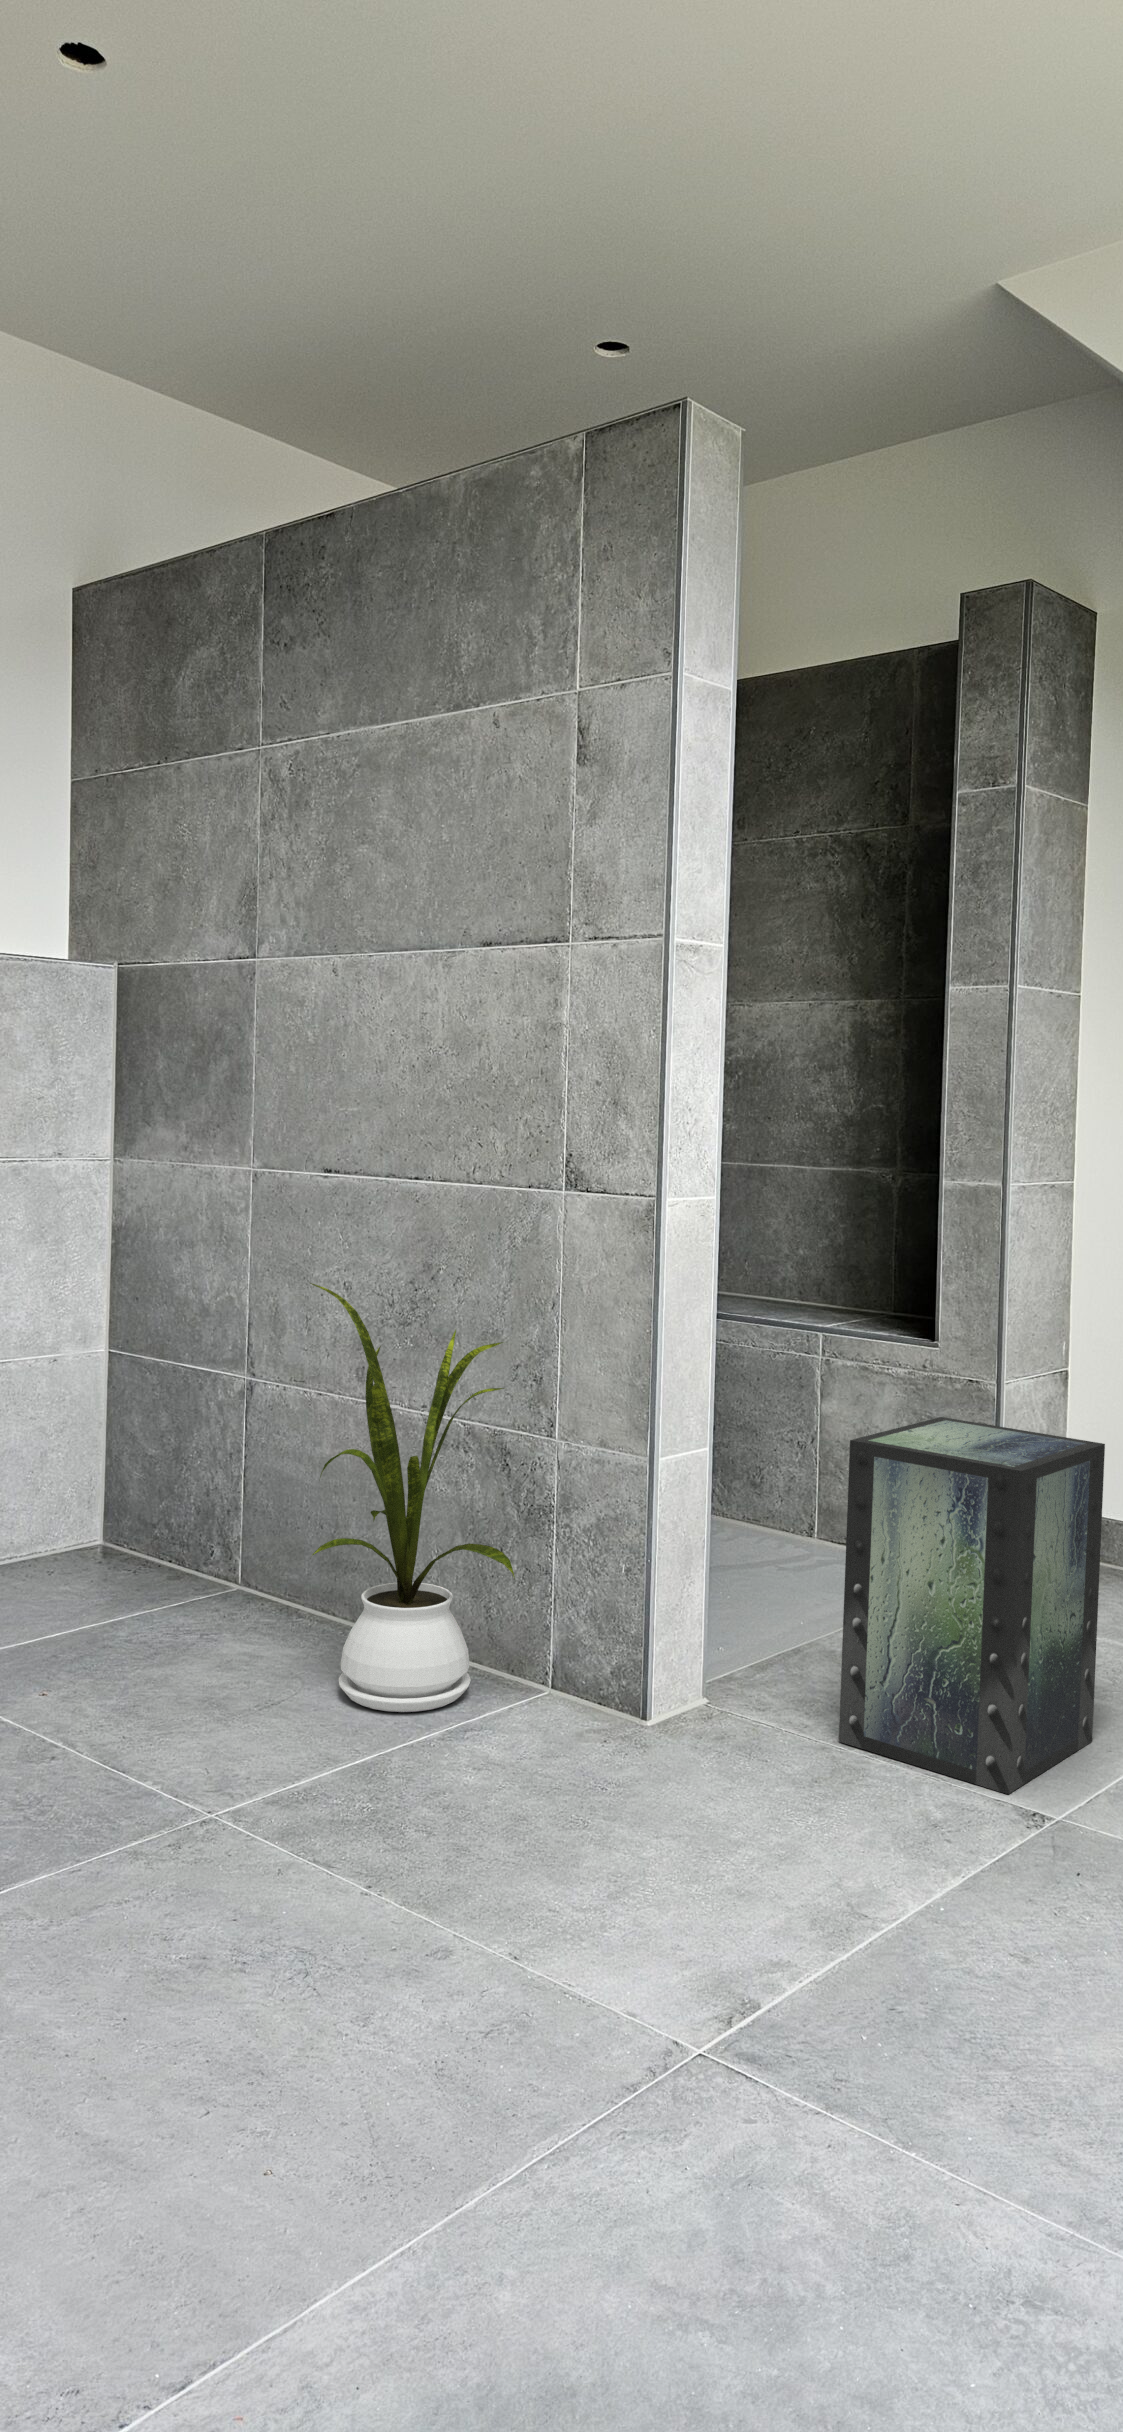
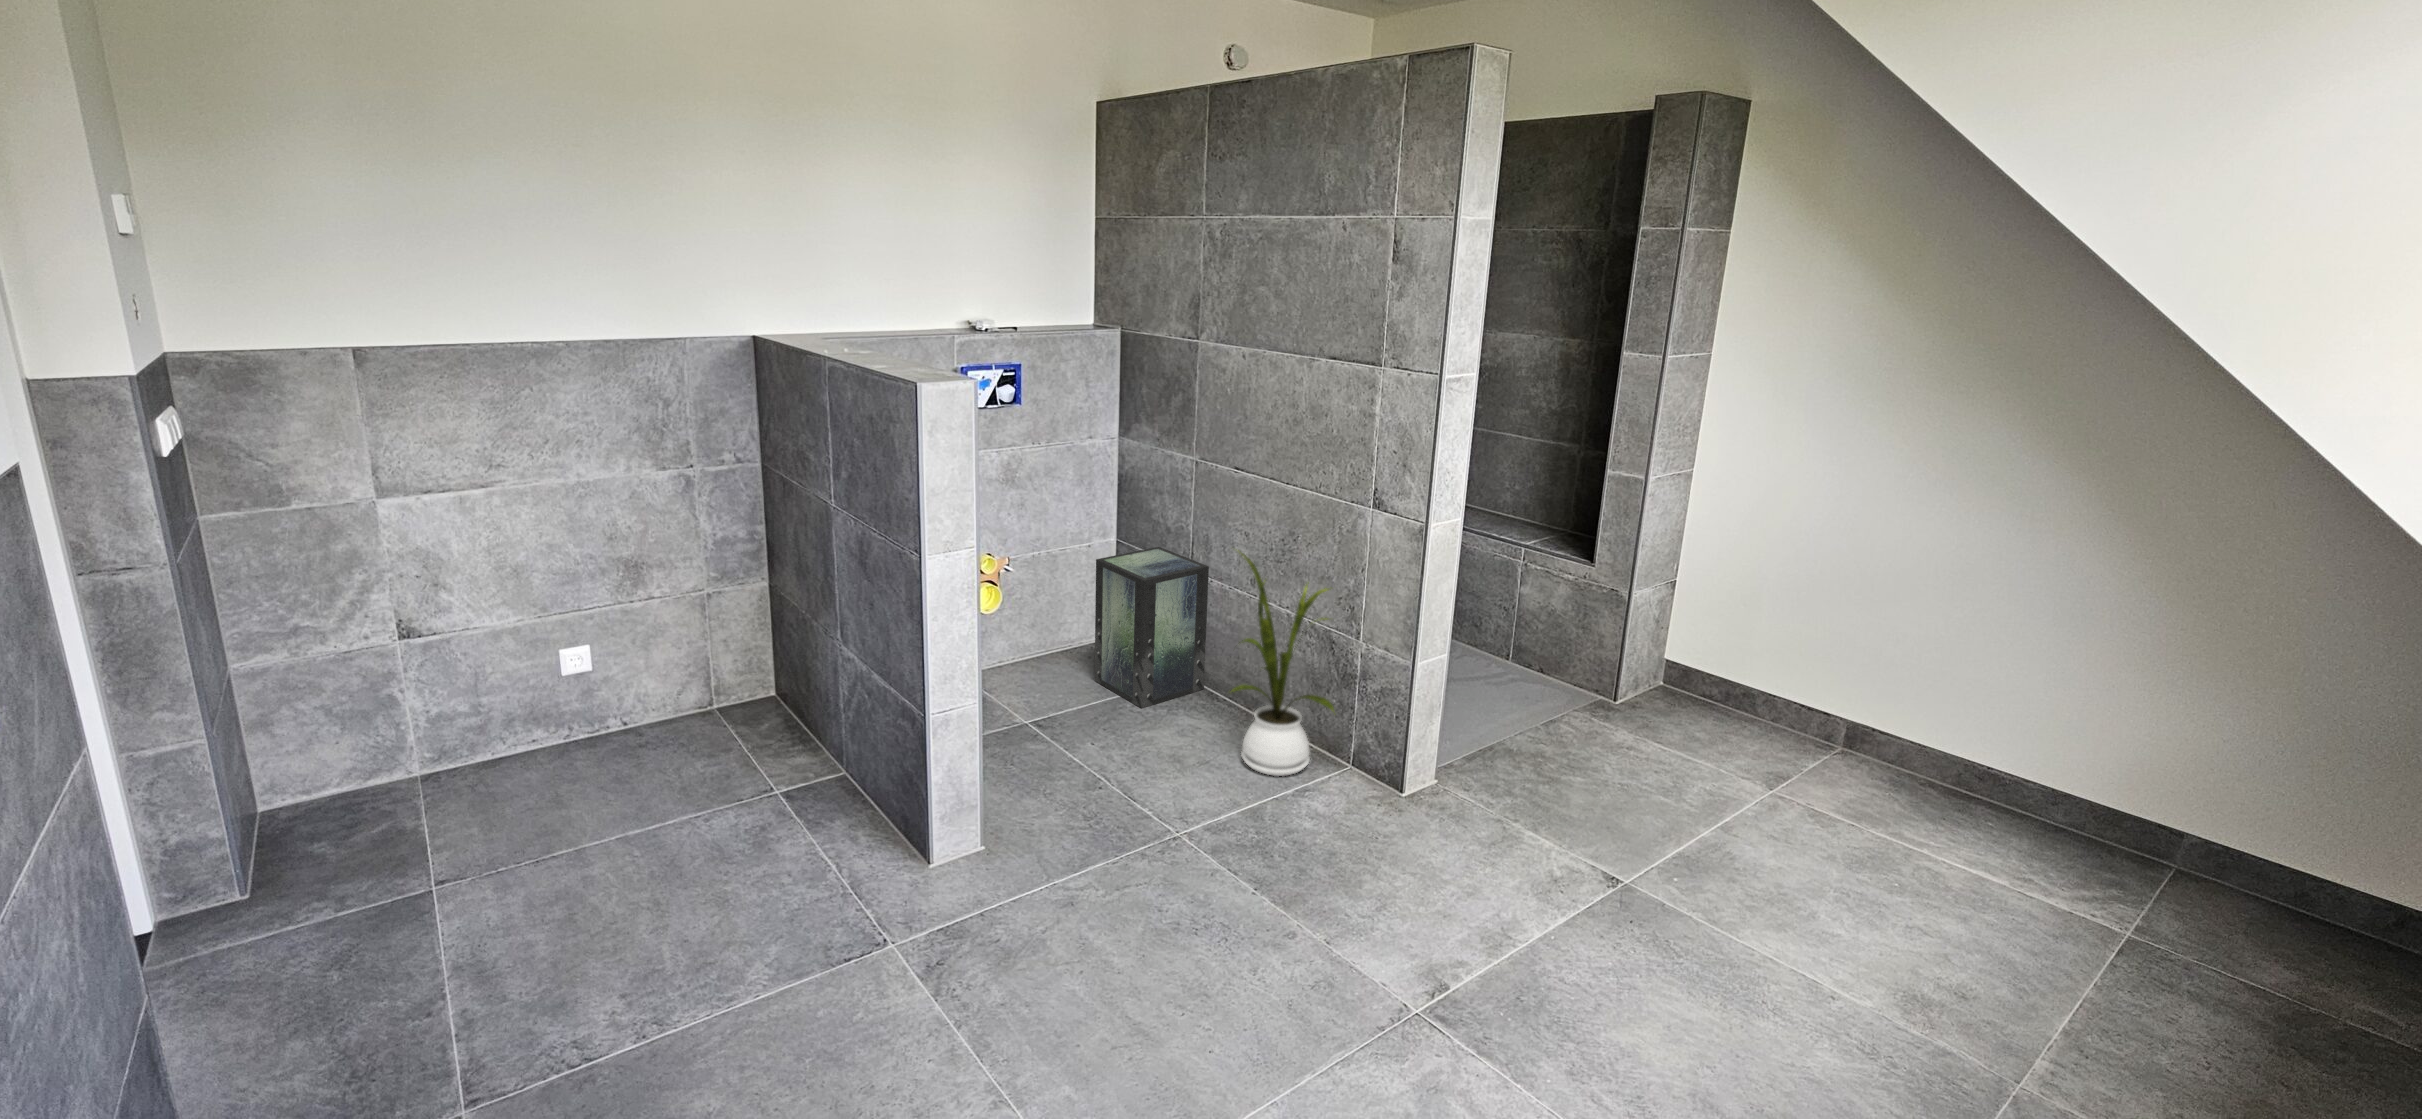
storage box: present [839,1417,1105,1794] -> present [1095,547,1209,708]

